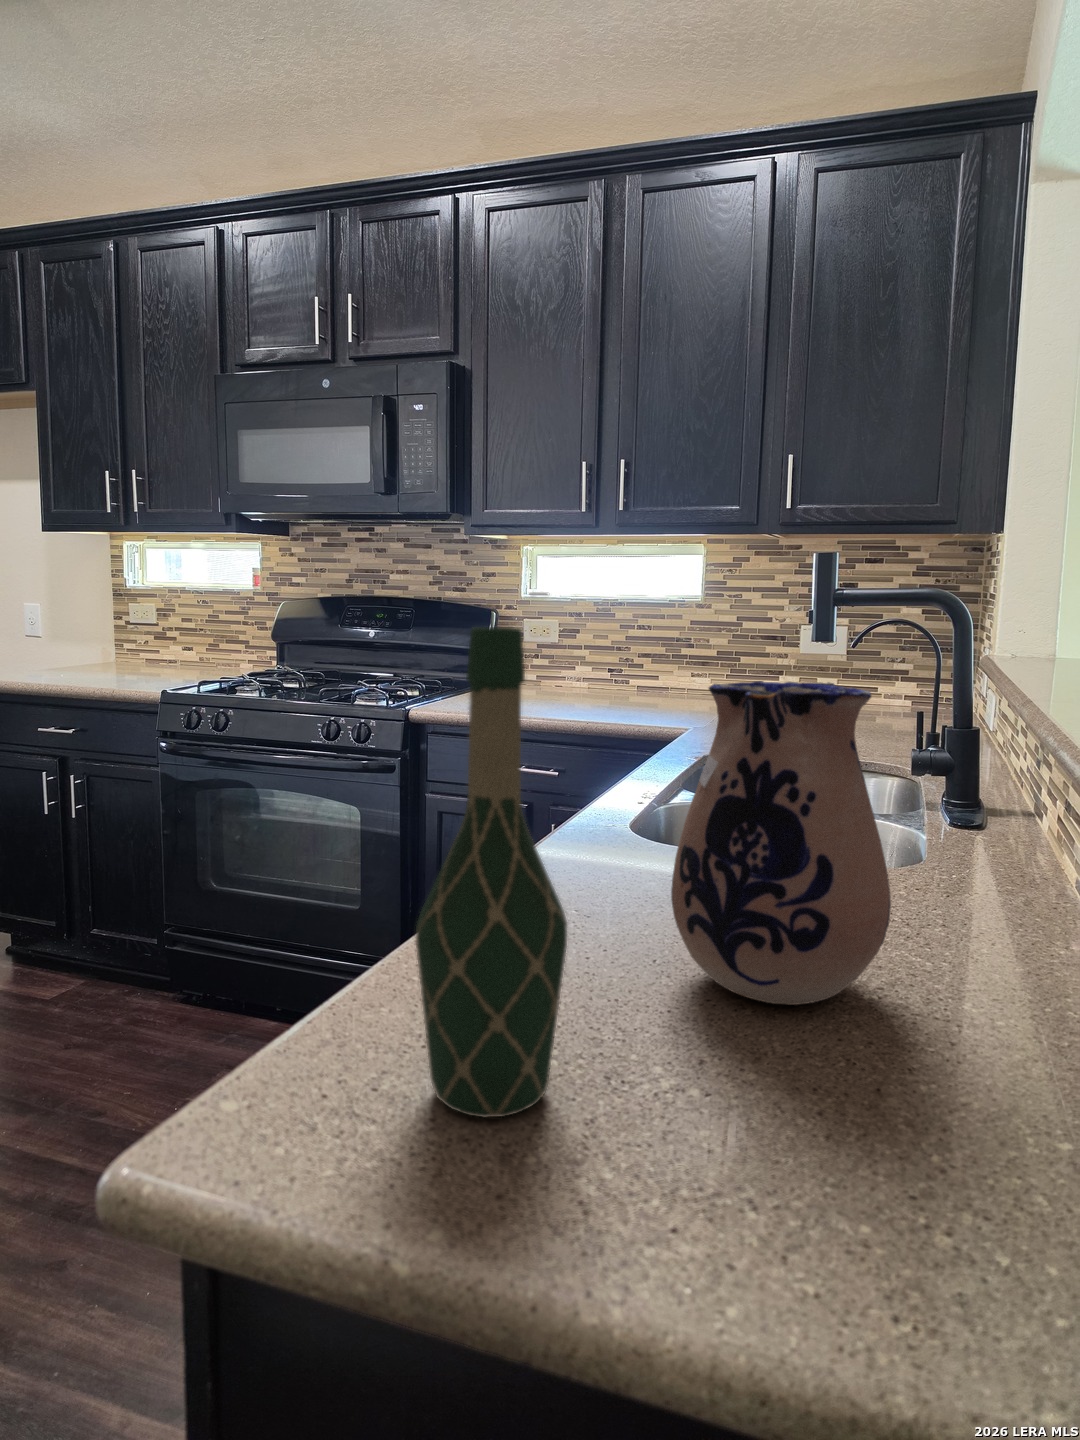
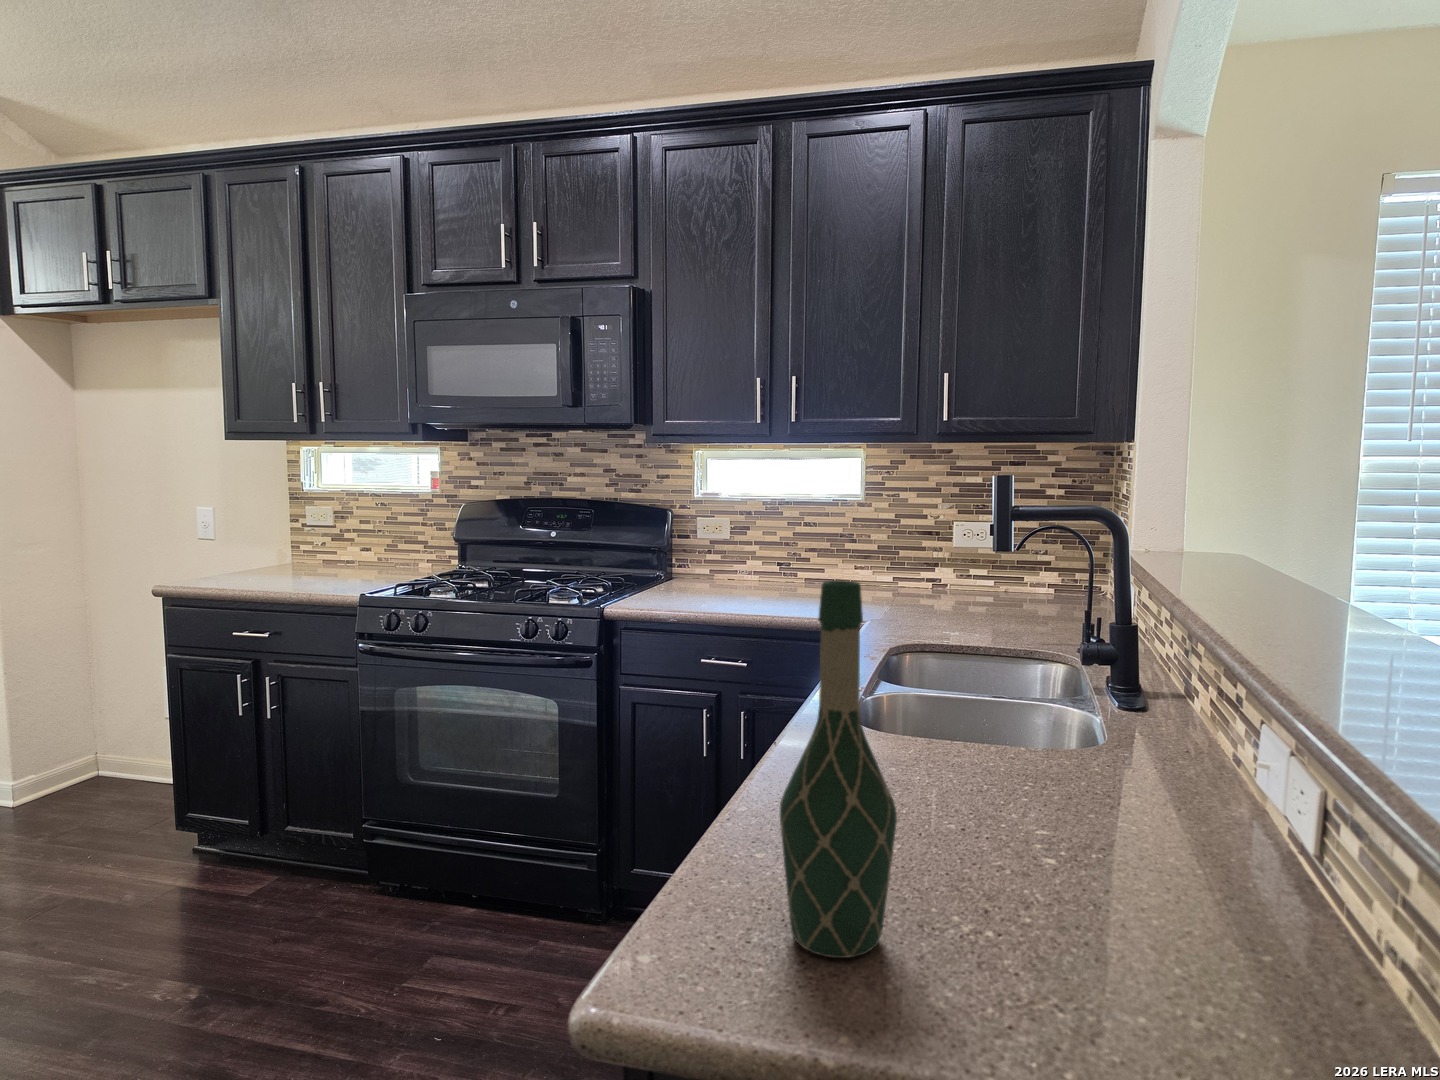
ceramic pitcher: present [671,681,891,1005] -> none [936,603,1112,864]

